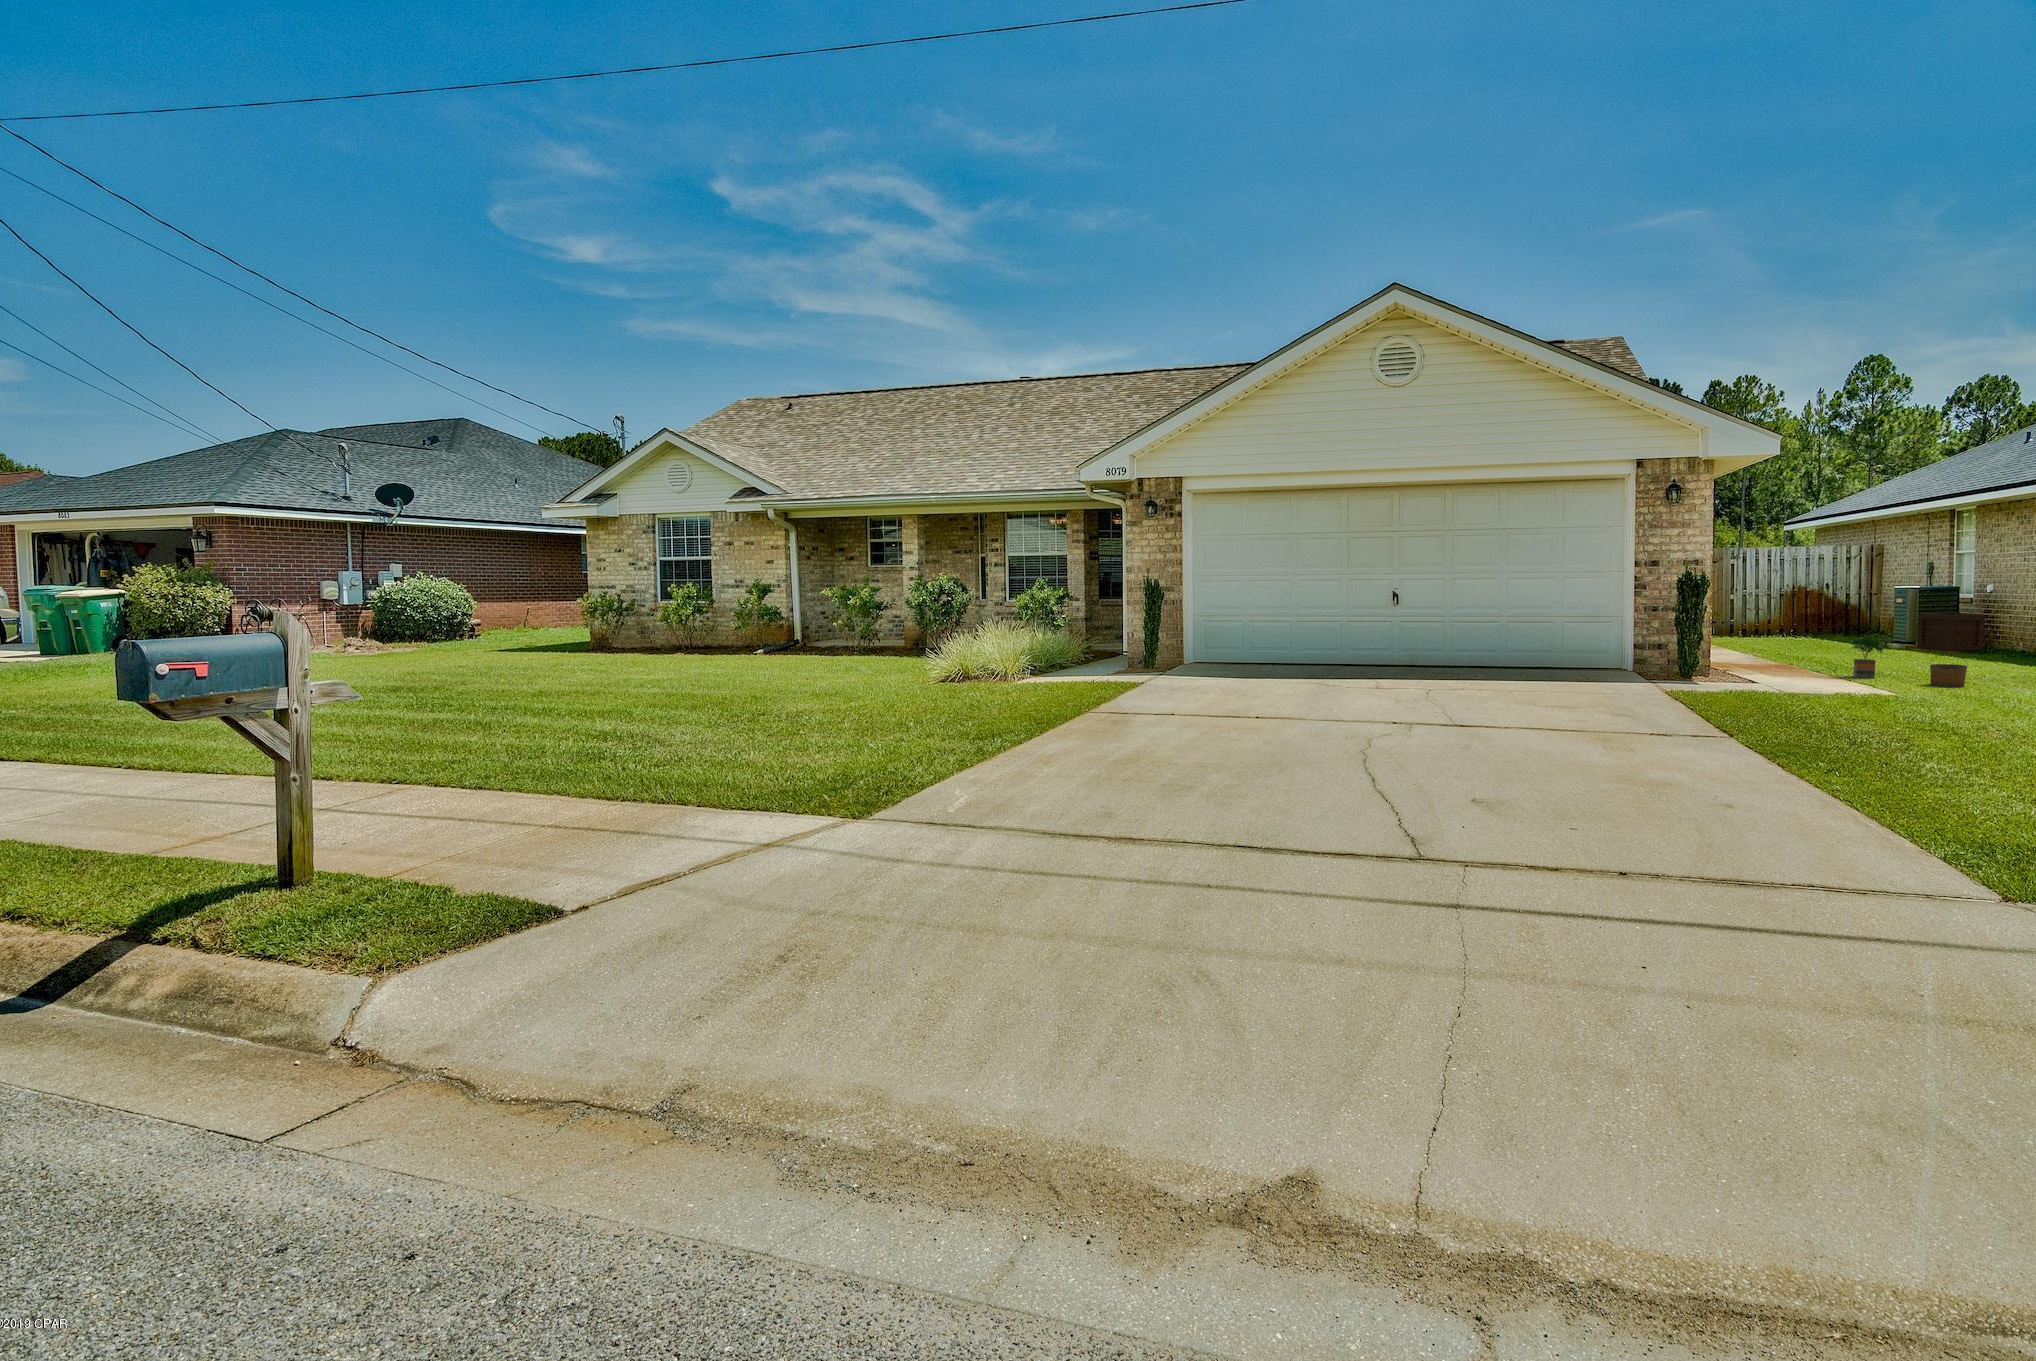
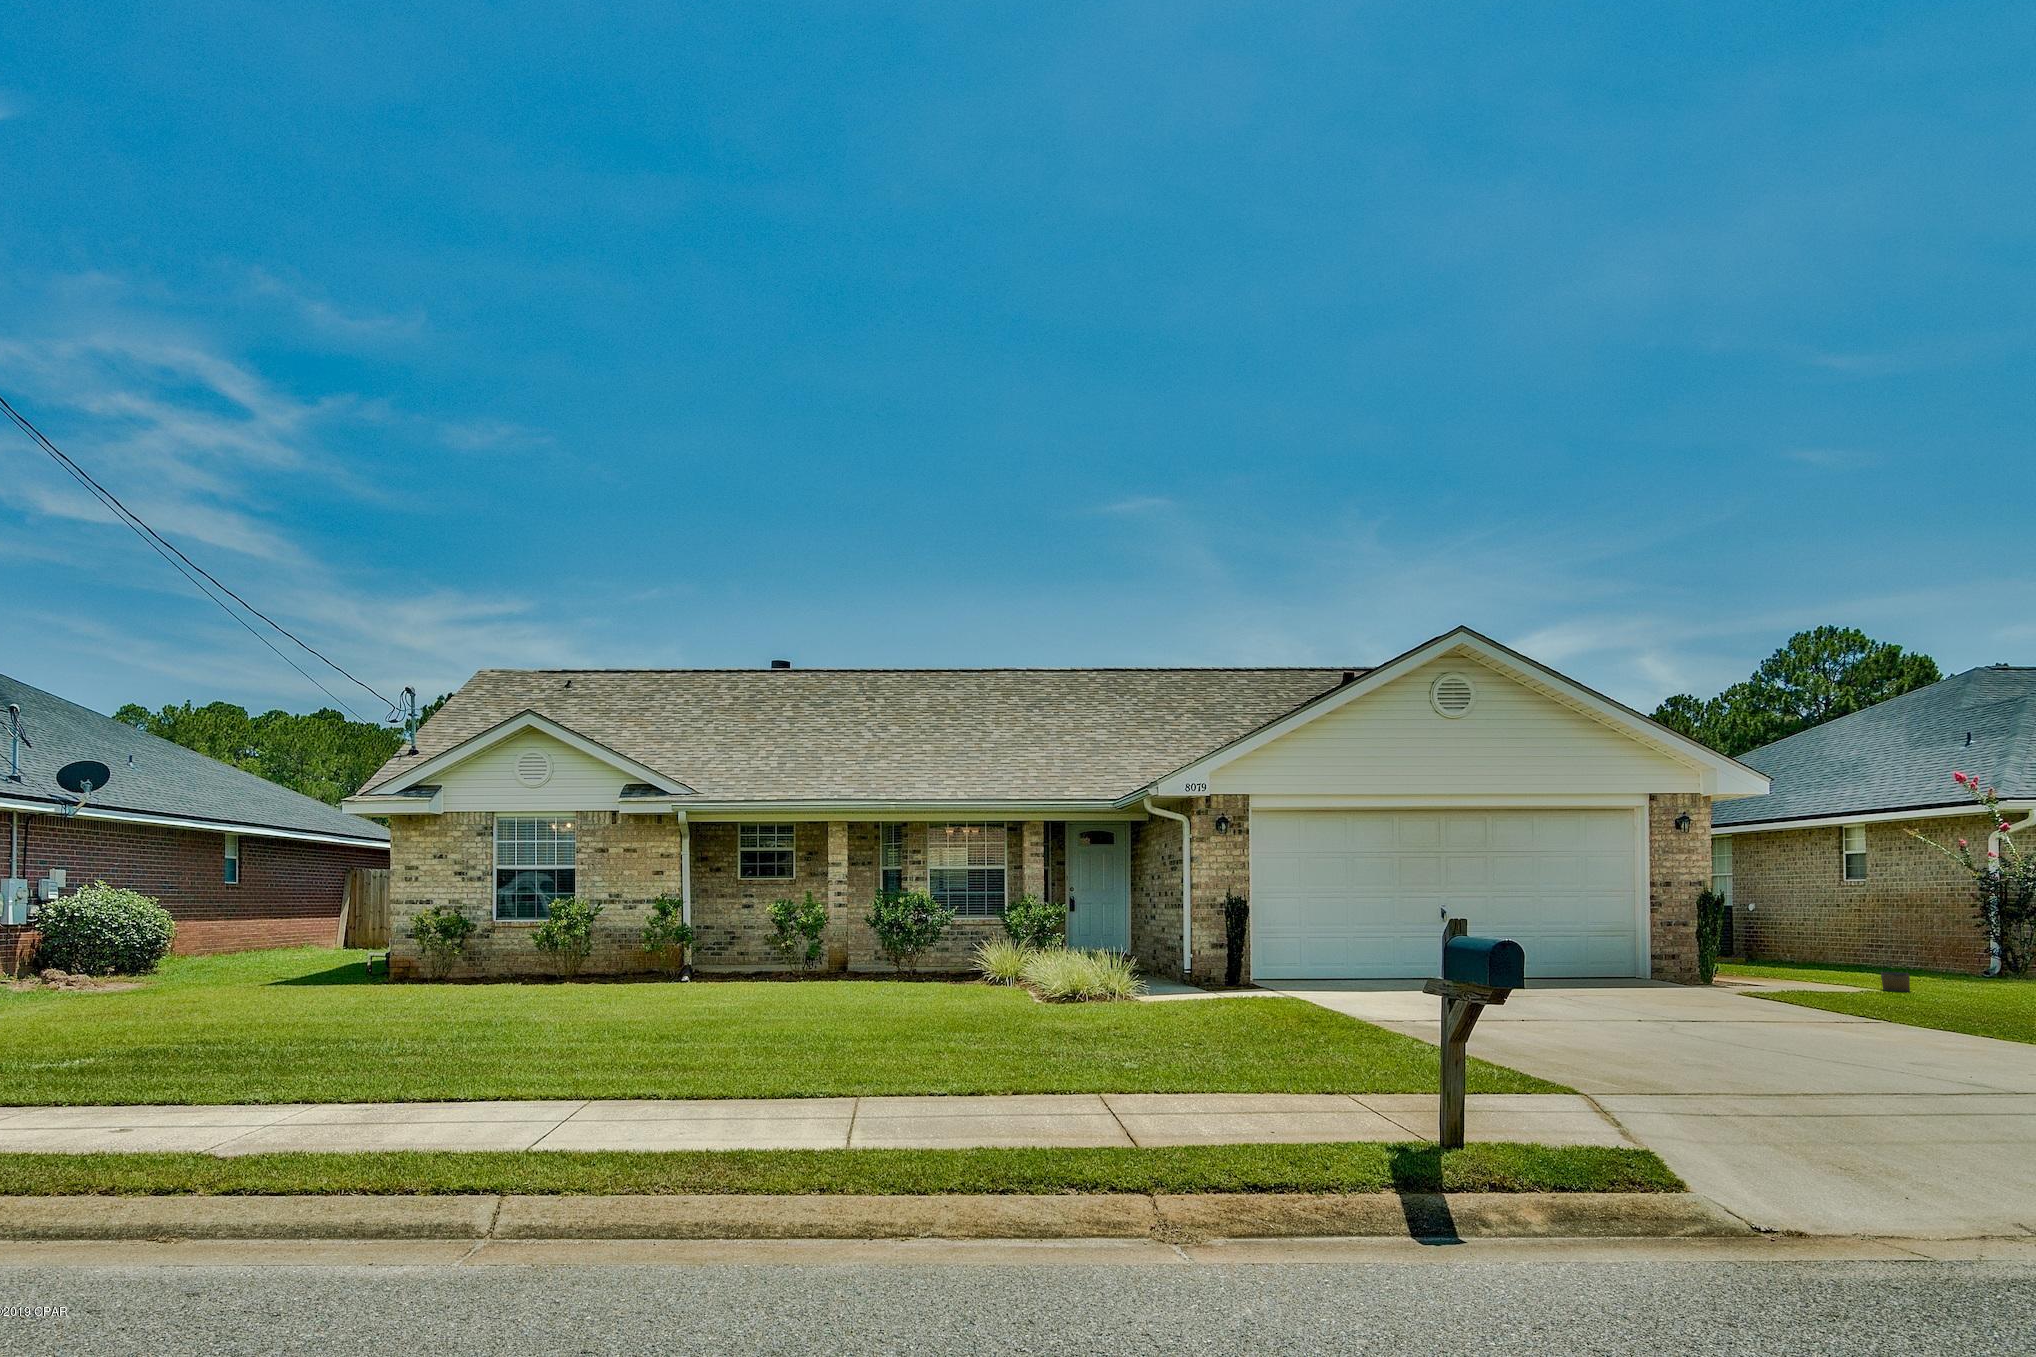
wooden crate: present [1917,613,1985,651] -> none [1728,924,1780,959]
potted tree: present [1851,638,1883,678] -> none [1805,949,1835,986]

